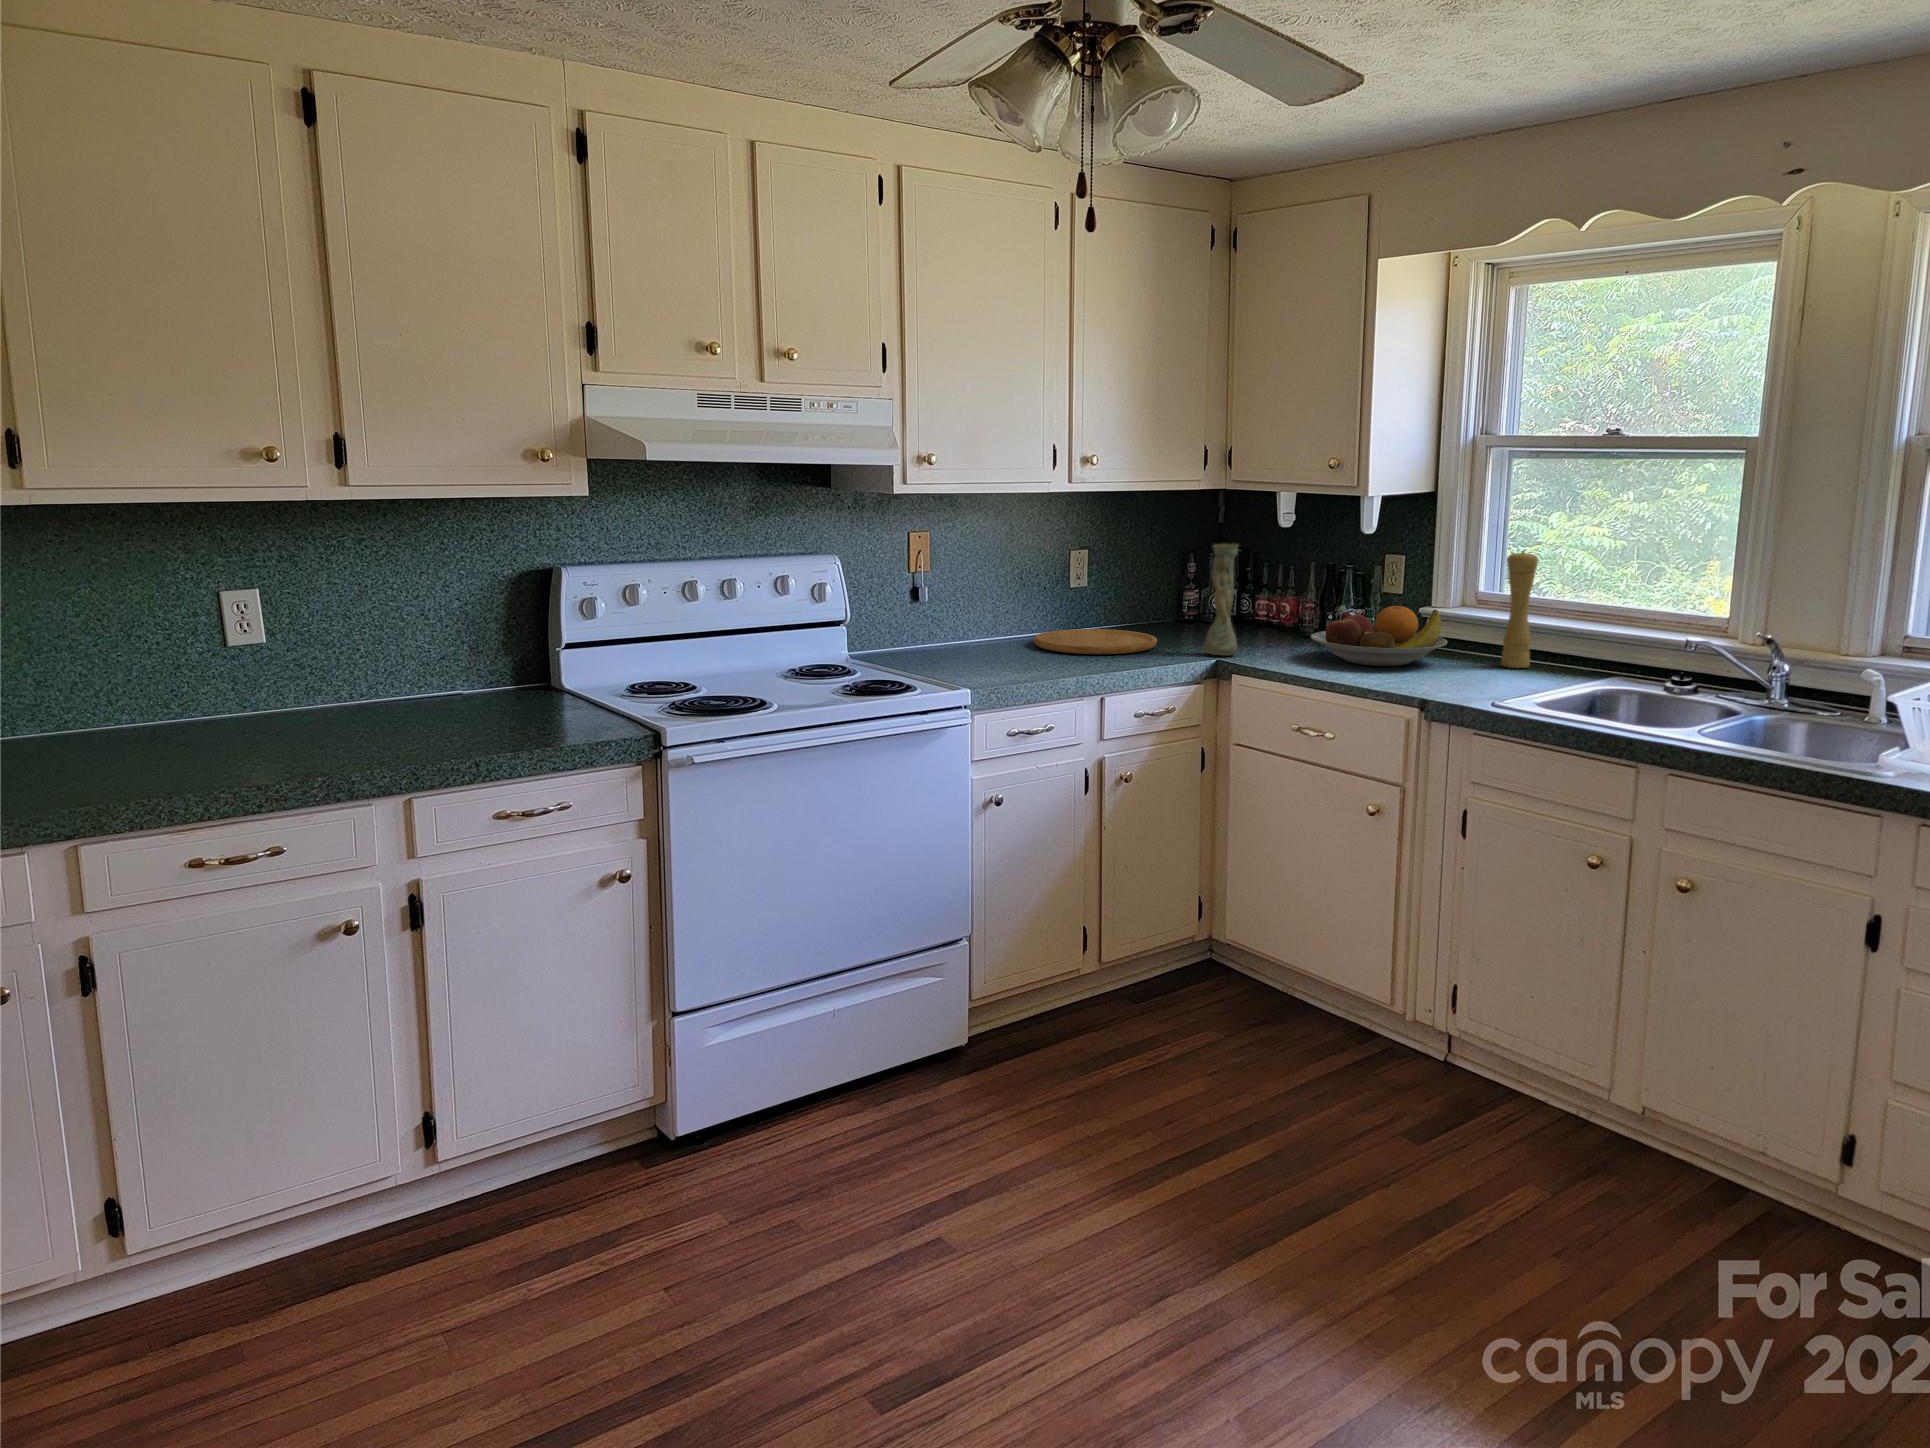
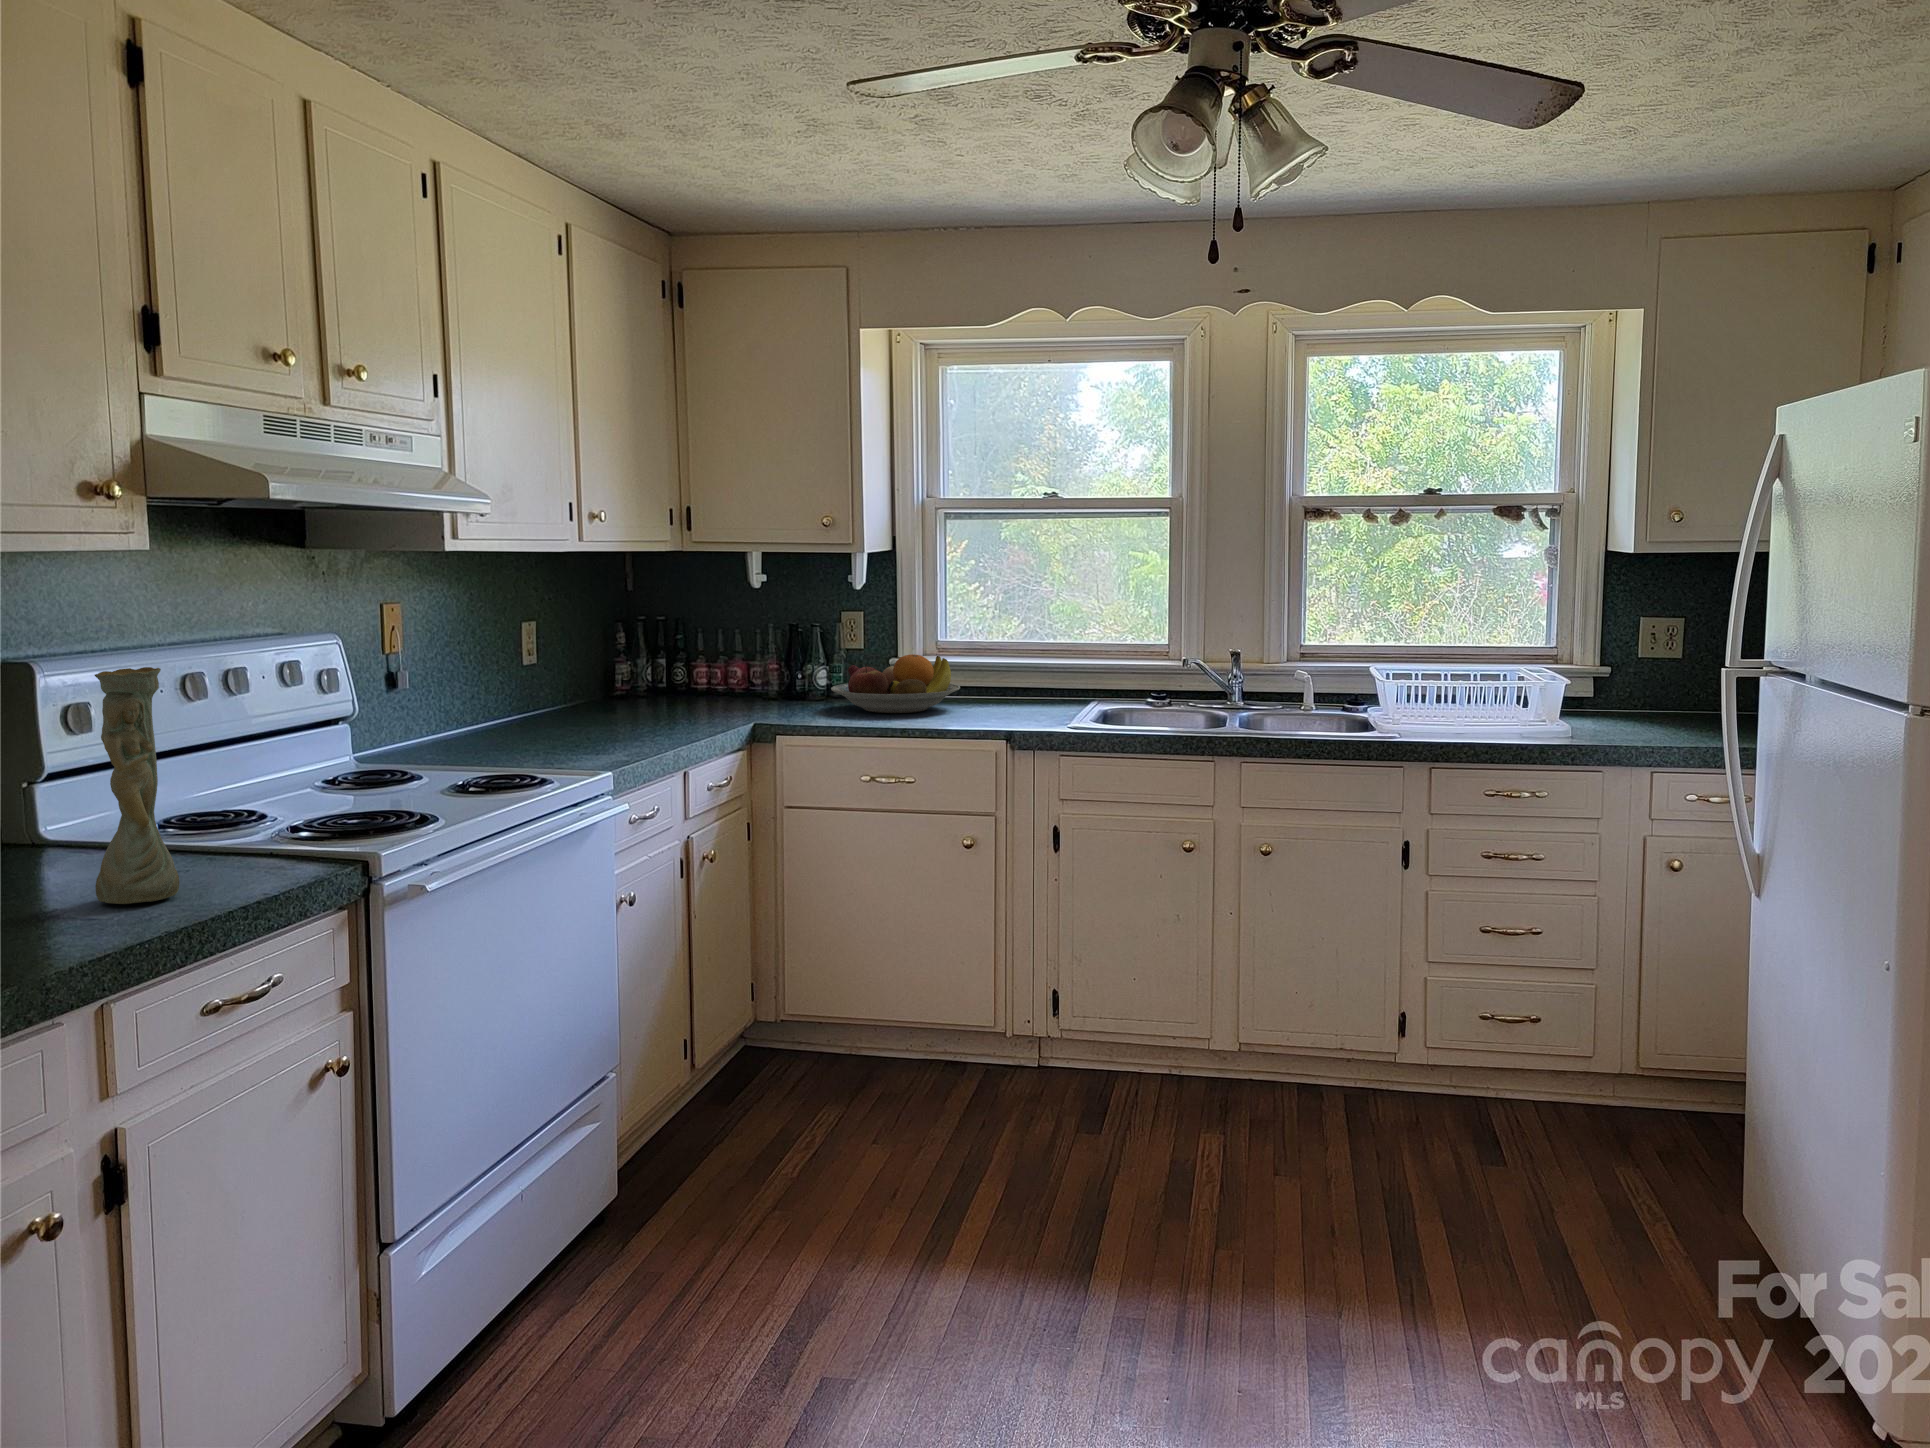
vase: present [1204,544,1238,655] -> present [95,667,179,904]
pepper mill: present [1501,551,1539,668] -> none [993,597,1020,703]
cutting board: present [1034,629,1157,654] -> none [528,707,675,733]

